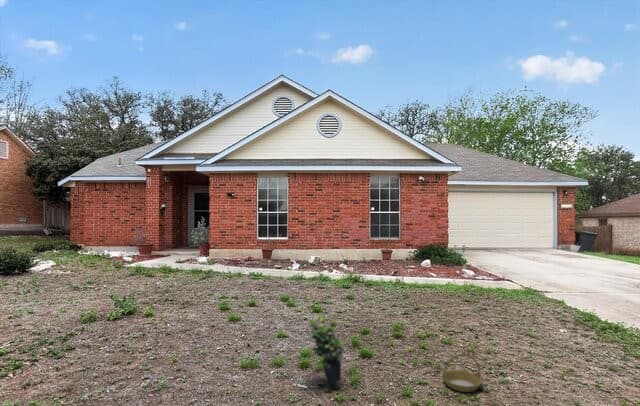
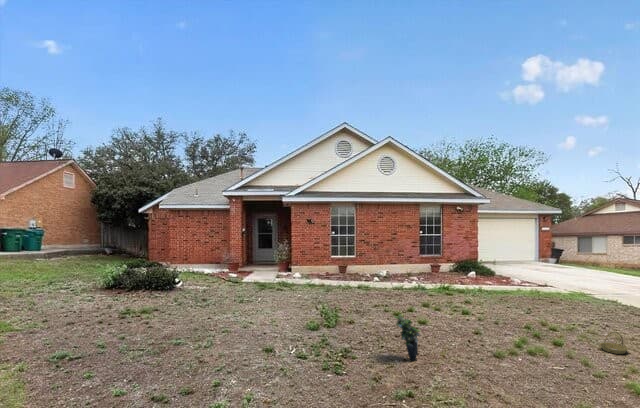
potted plant: present [308,318,345,390] -> present [394,314,420,361]

